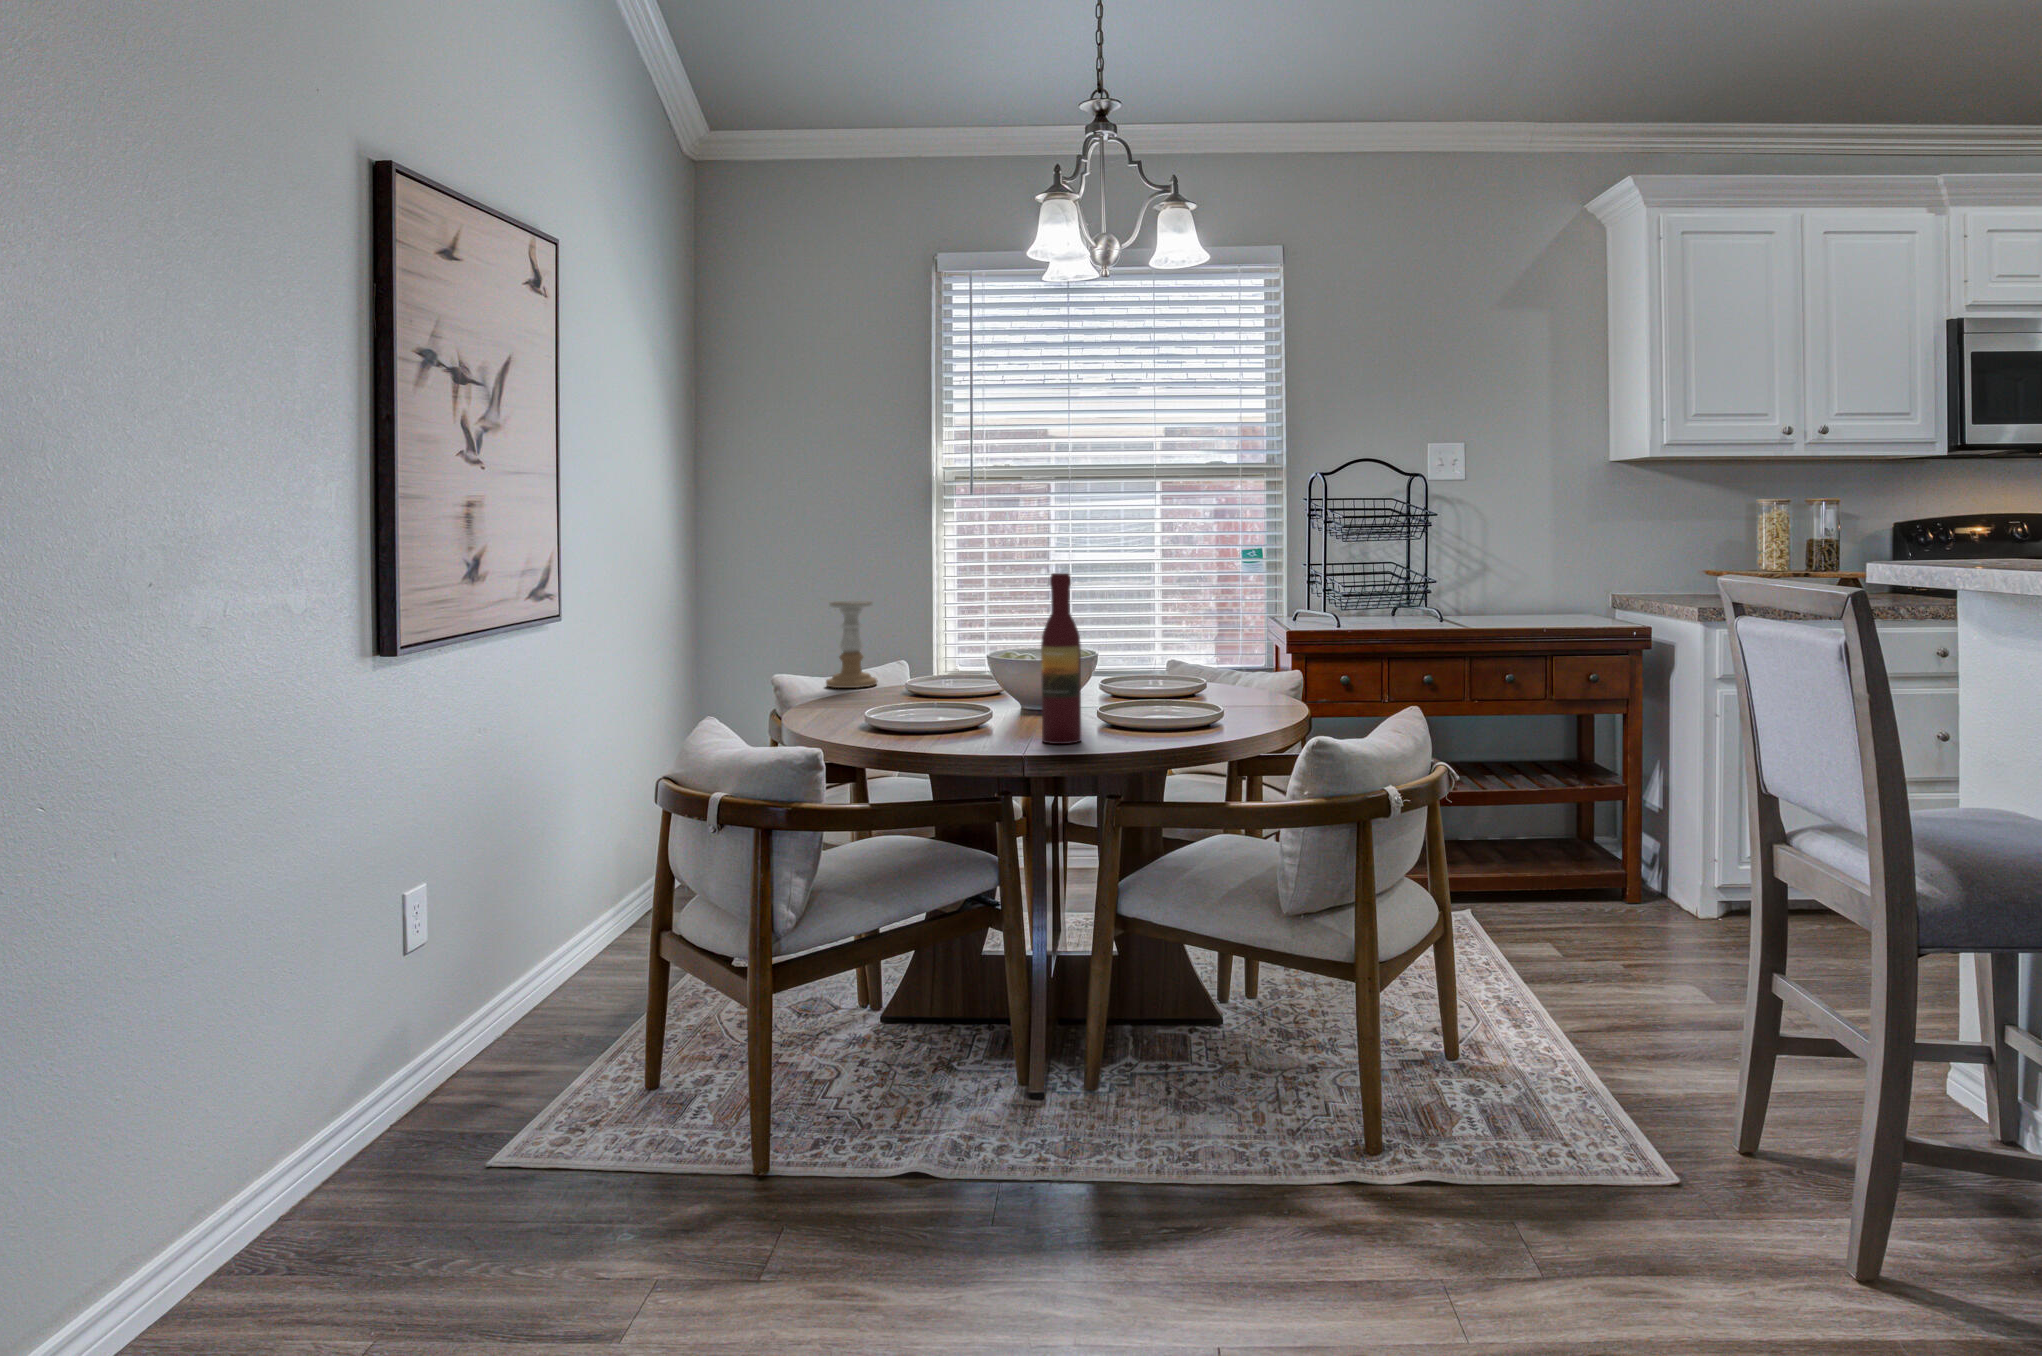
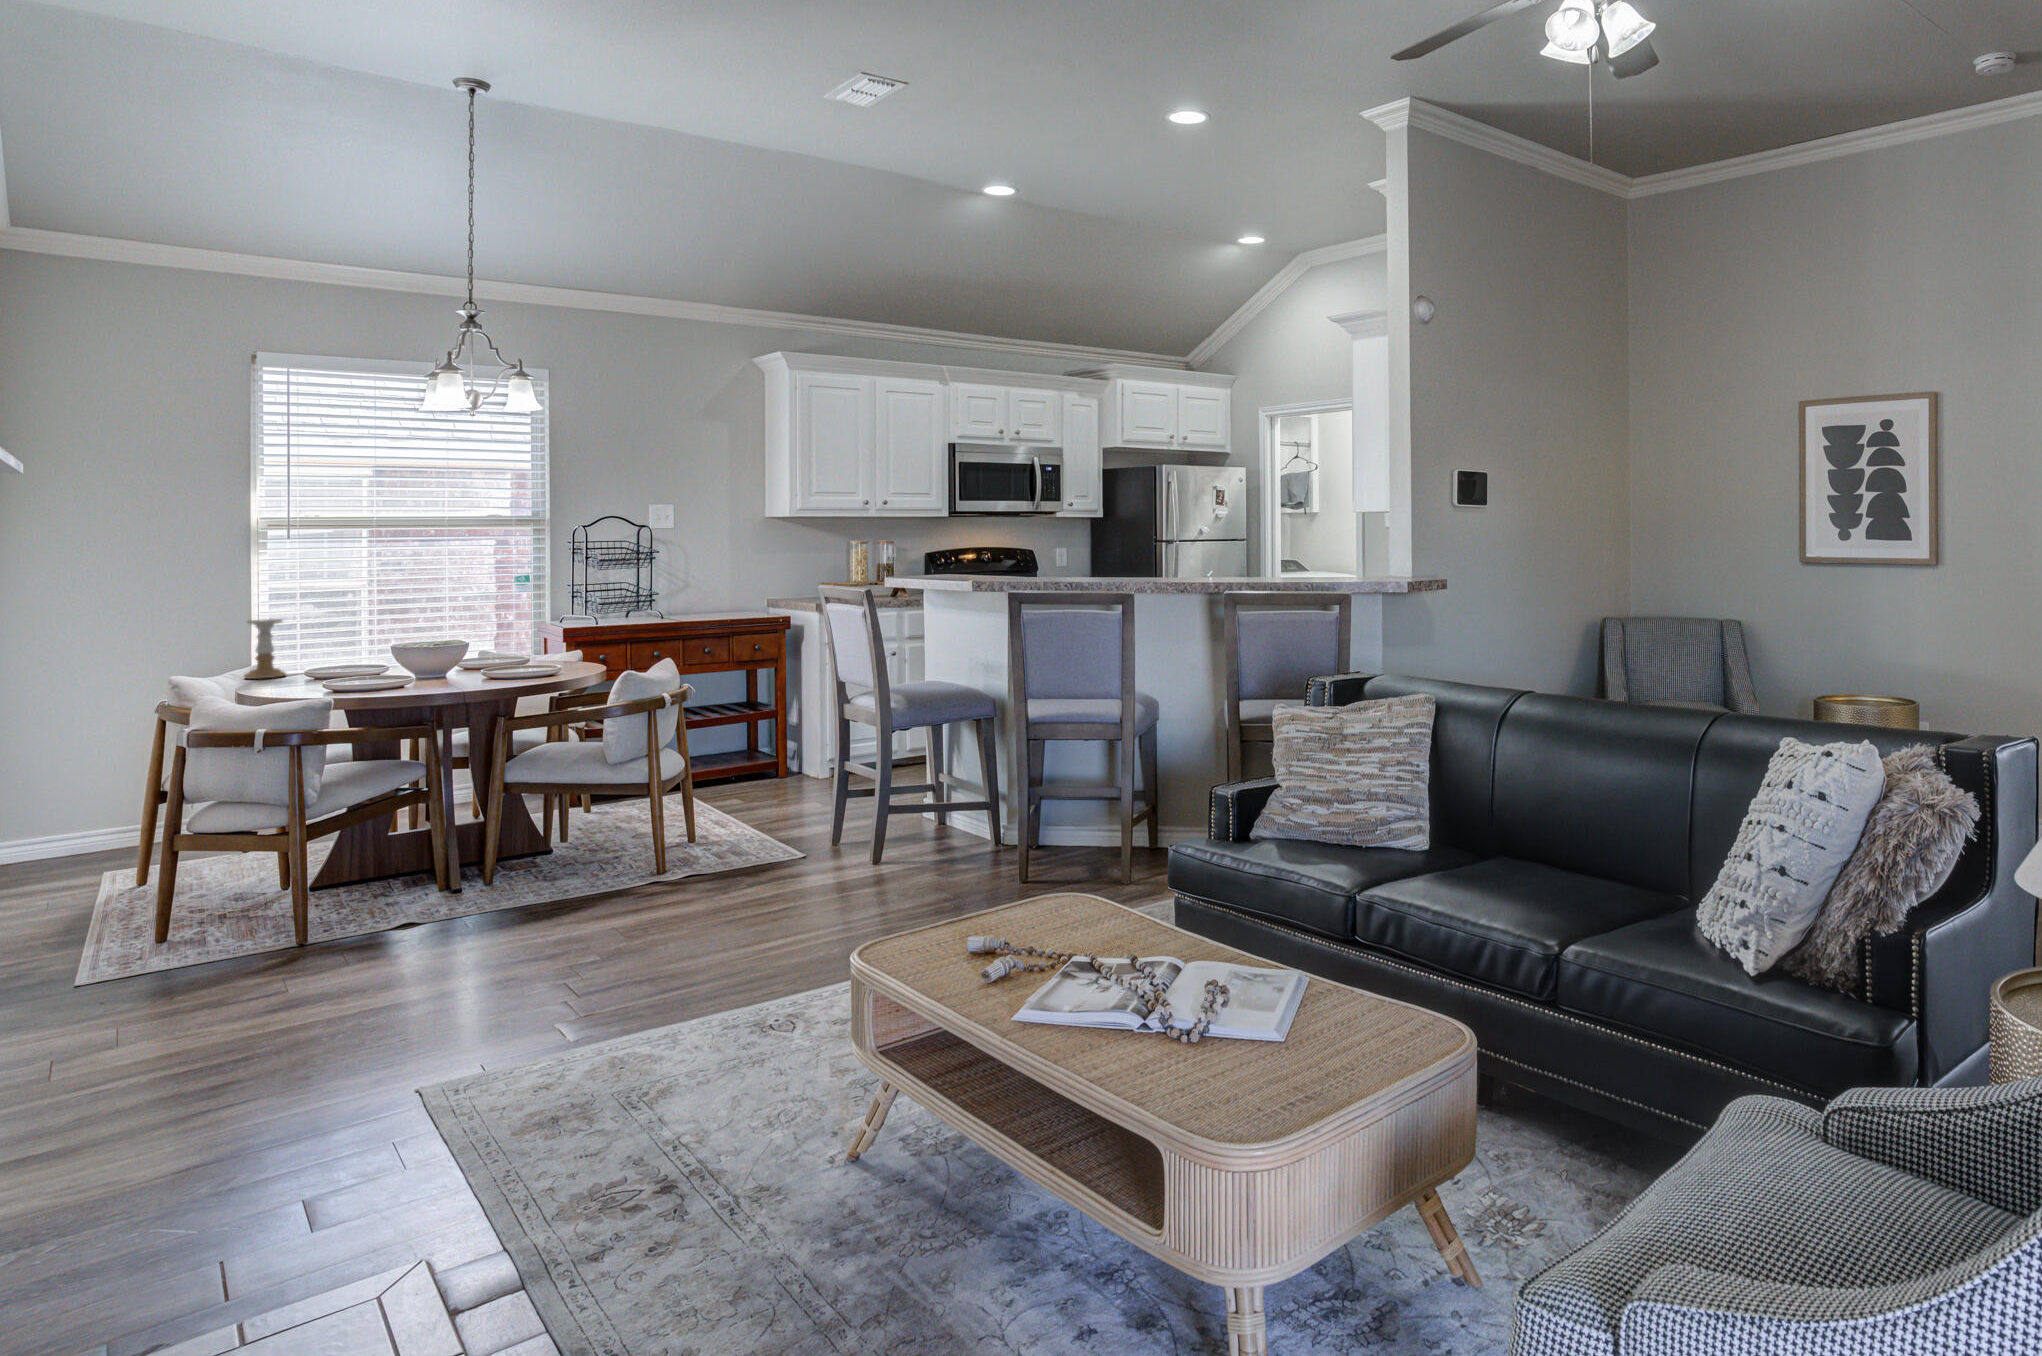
wine bottle: present [1041,573,1081,744] -> none [478,596,502,686]

